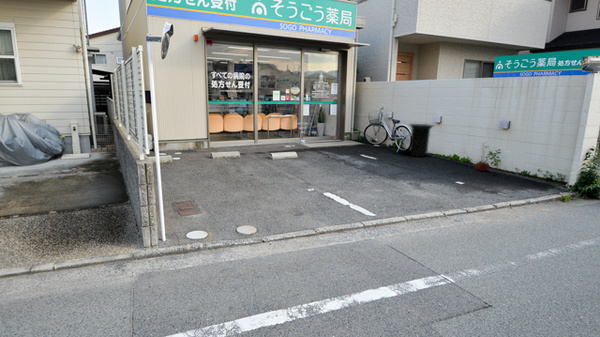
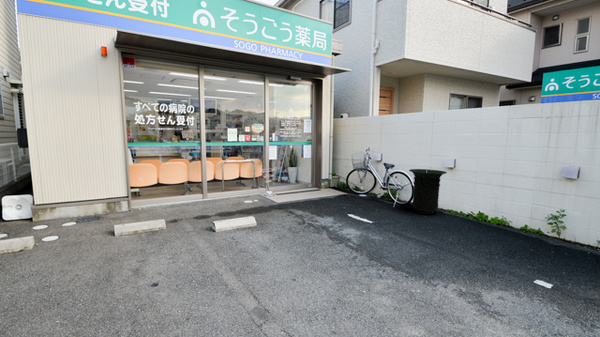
decorative plant: present [476,143,489,171] -> none [525,198,564,243]

